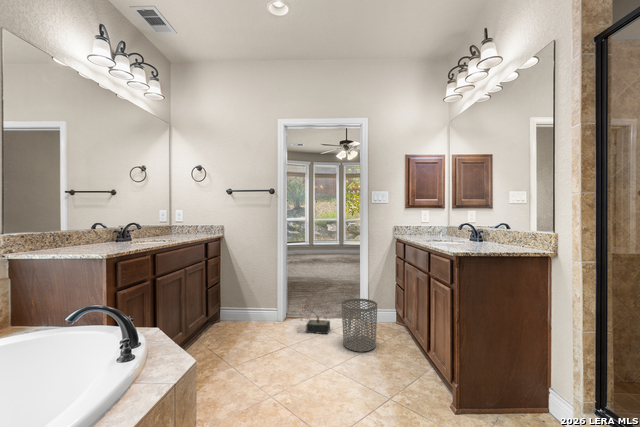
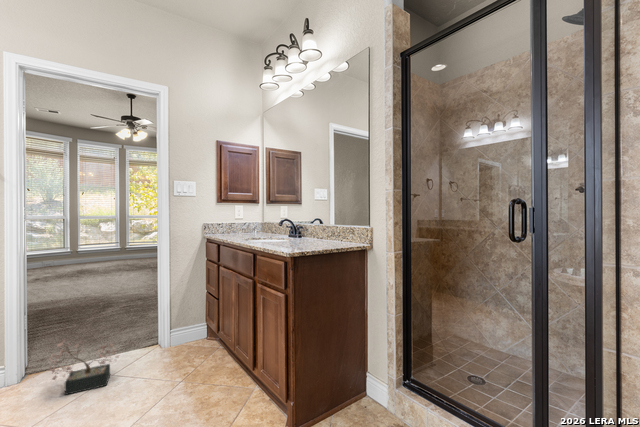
waste bin: present [342,298,377,351] -> none [131,321,186,399]

